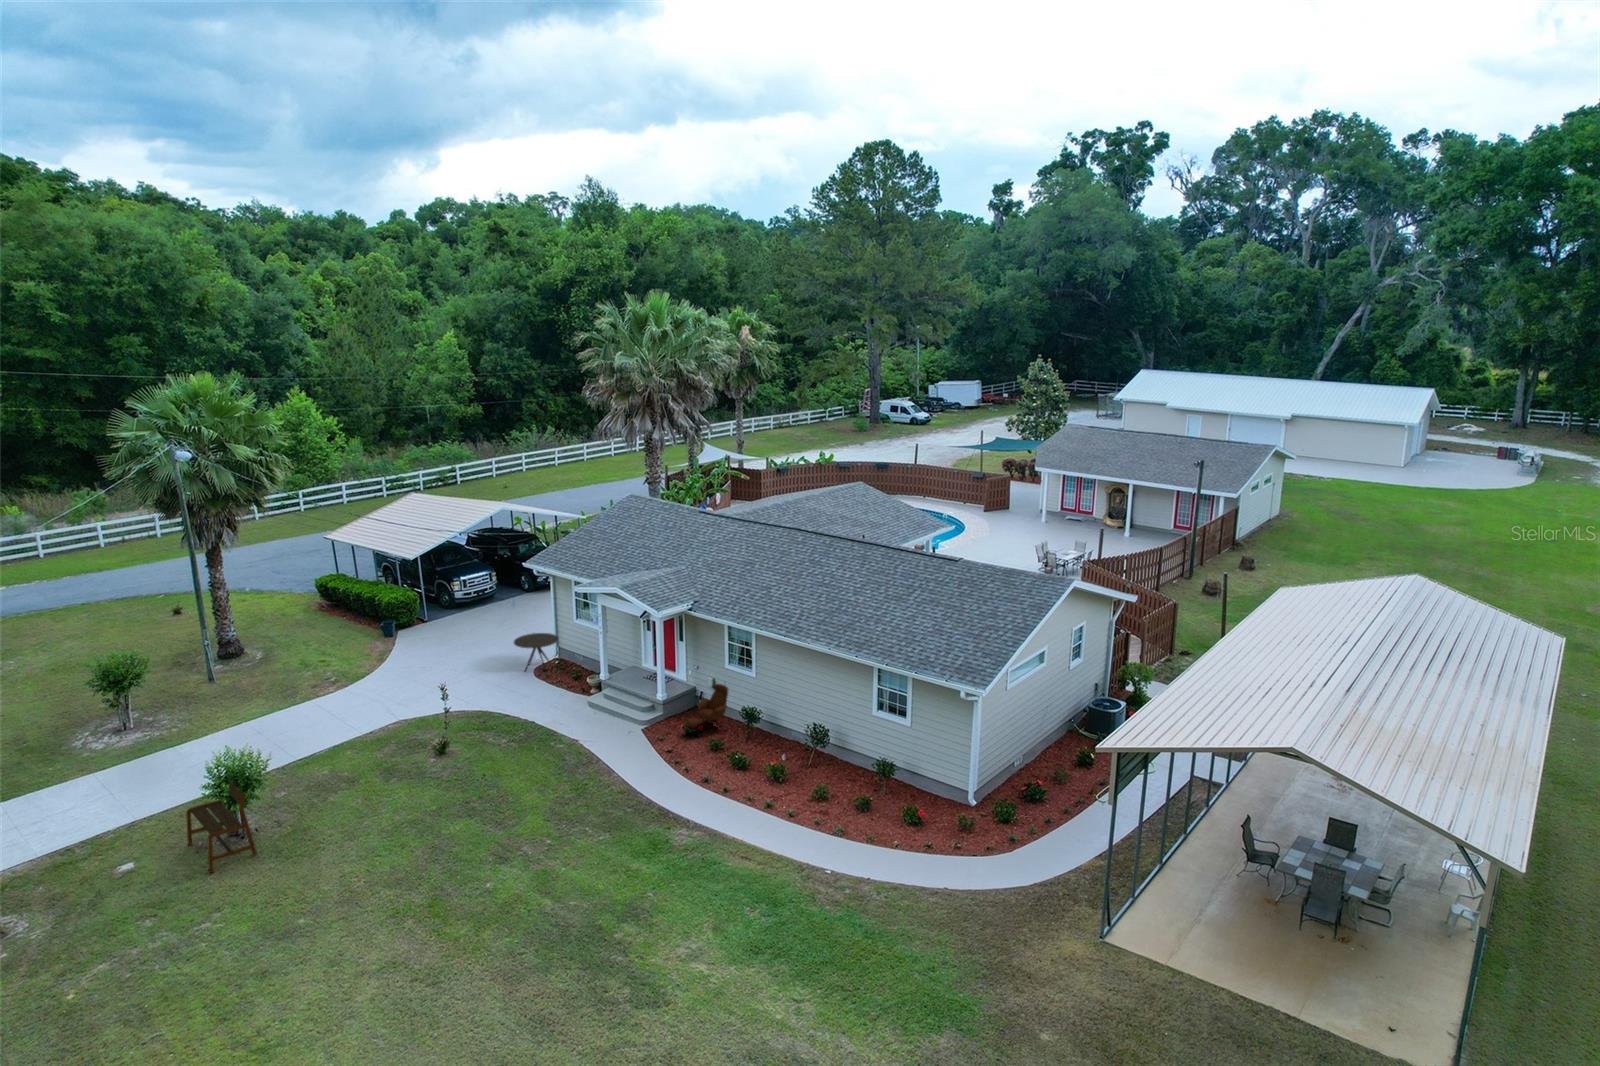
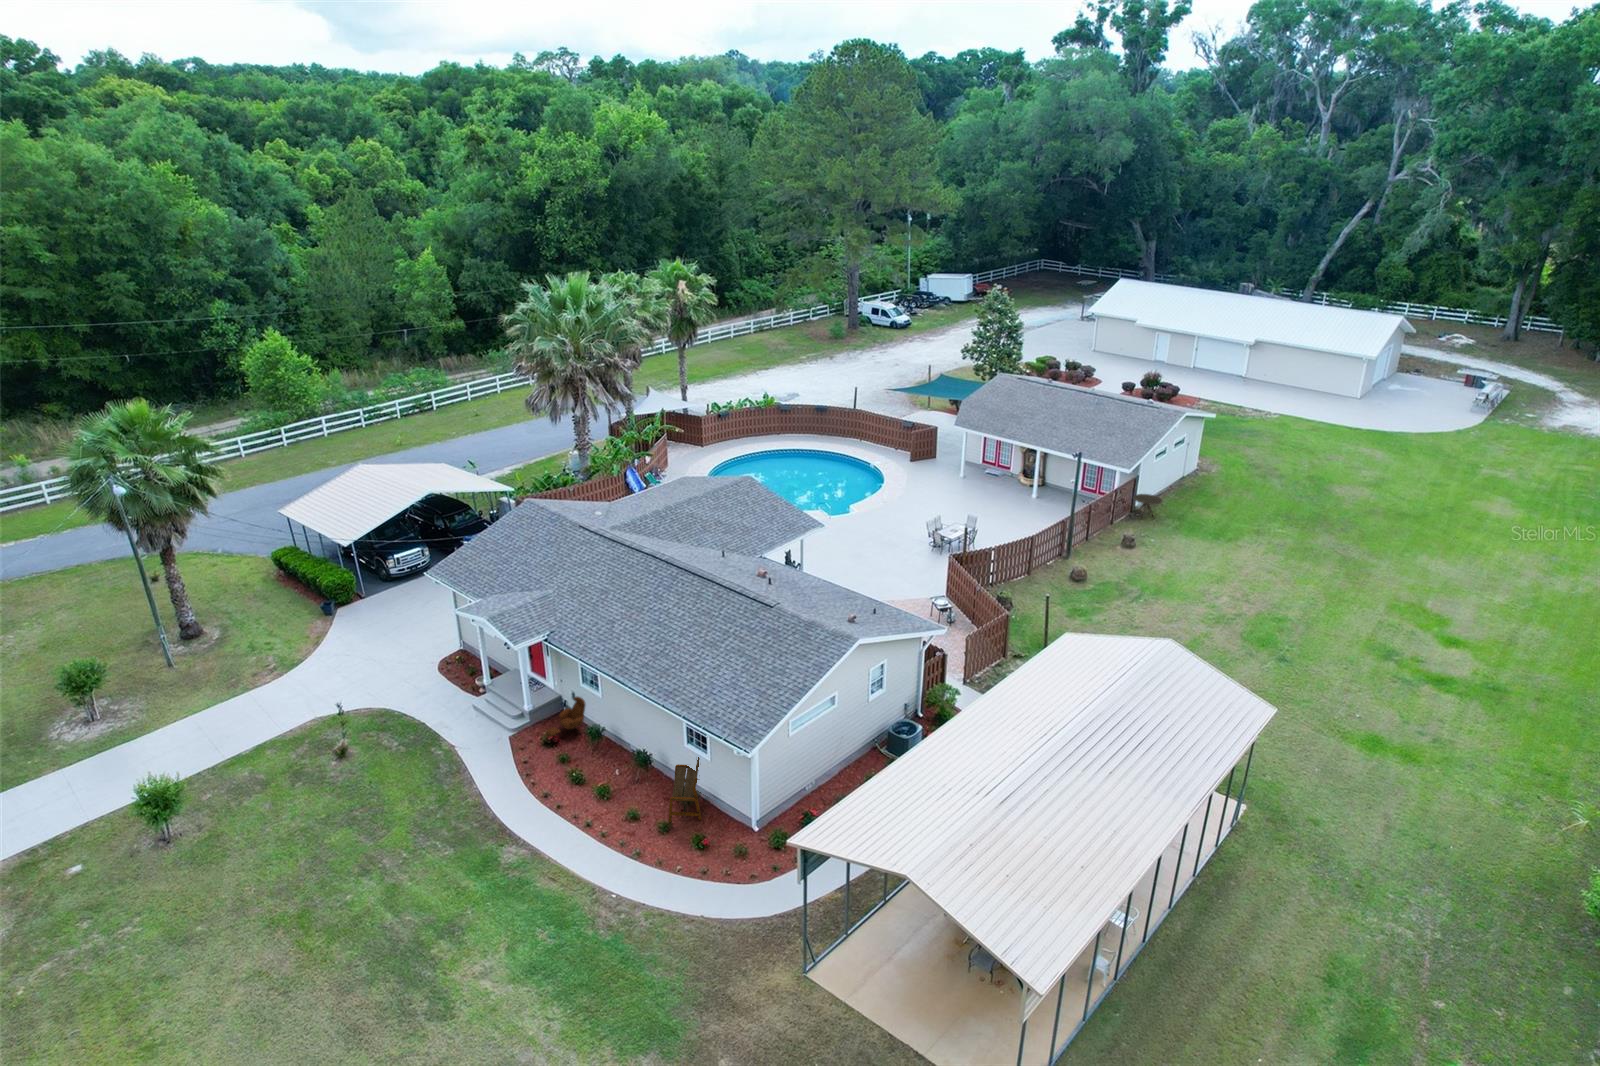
round table: present [514,633,558,671] -> present [1133,494,1162,514]
bench: present [186,780,257,873] -> present [669,757,701,822]

